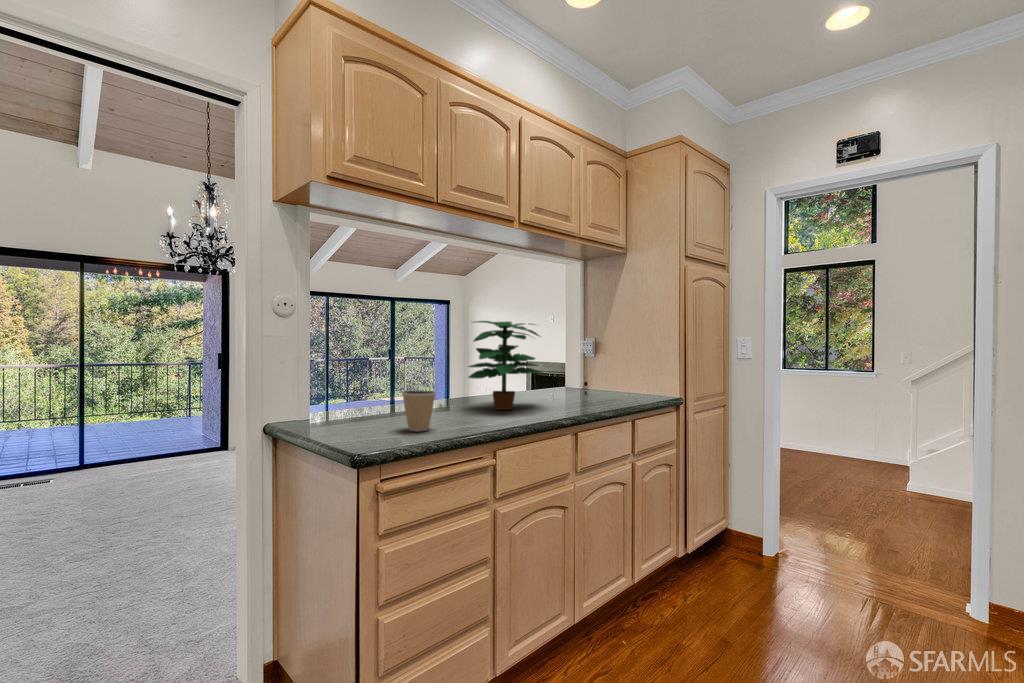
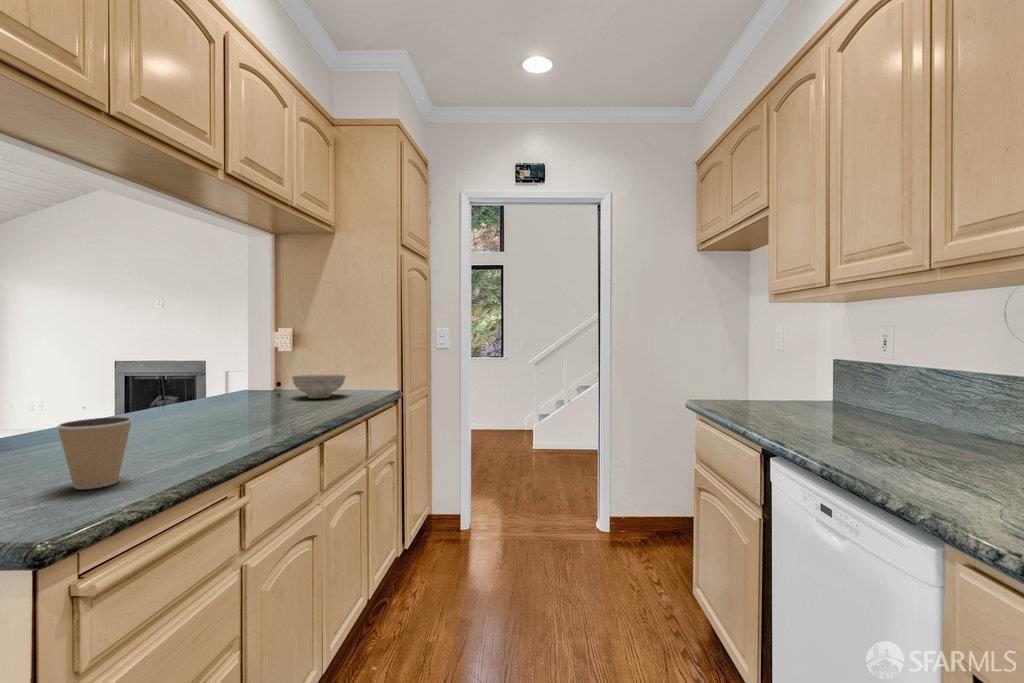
potted plant: present [468,321,542,410] -> none [141,306,266,433]
decorative bowl: none [581,376,625,396] -> present [292,375,346,398]

